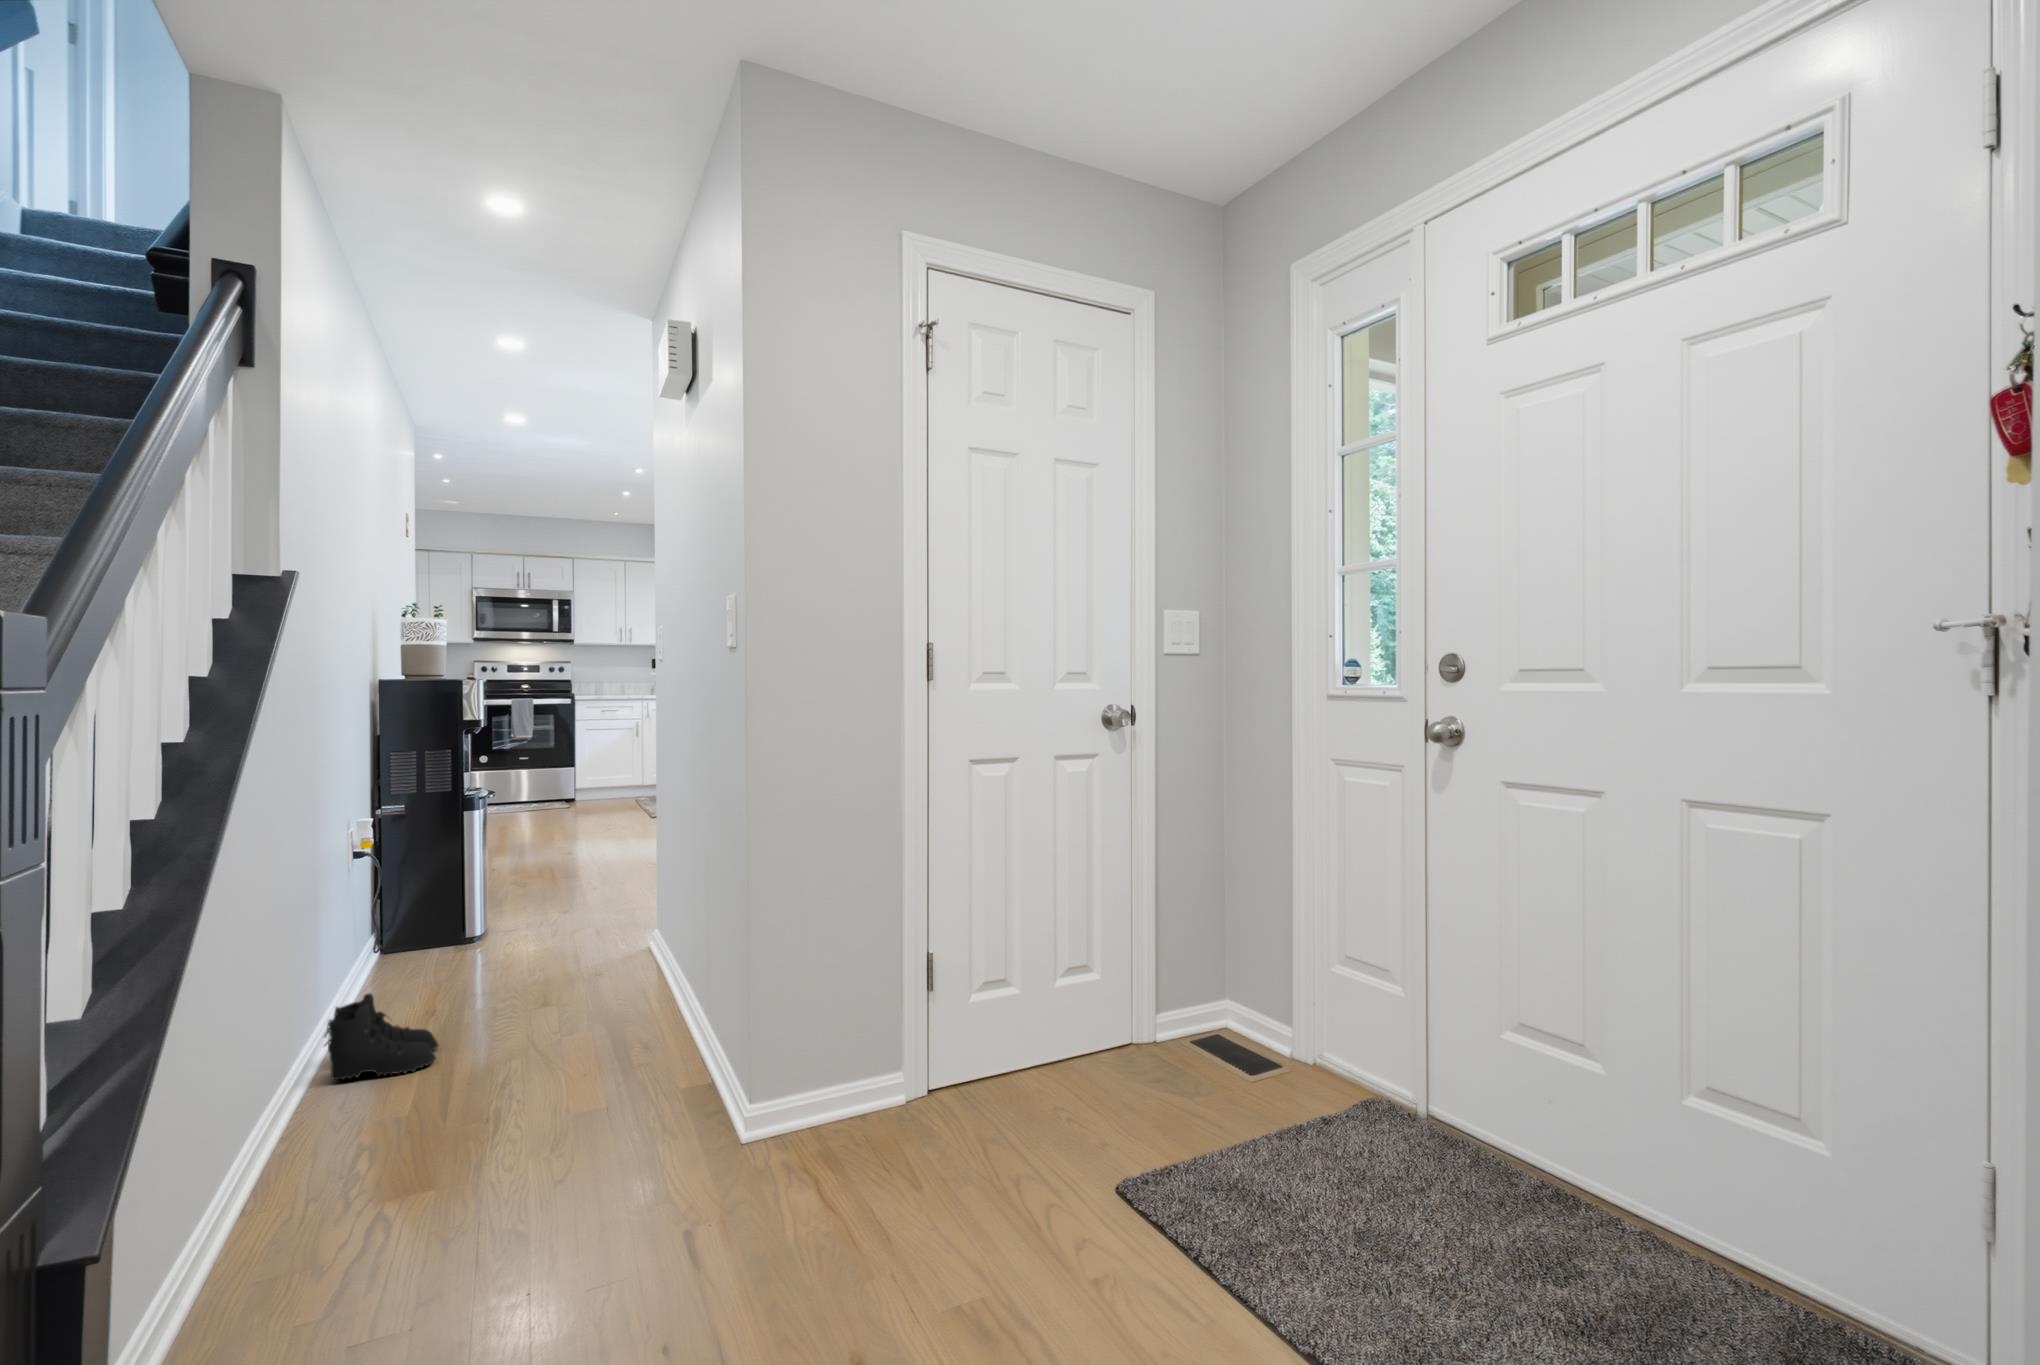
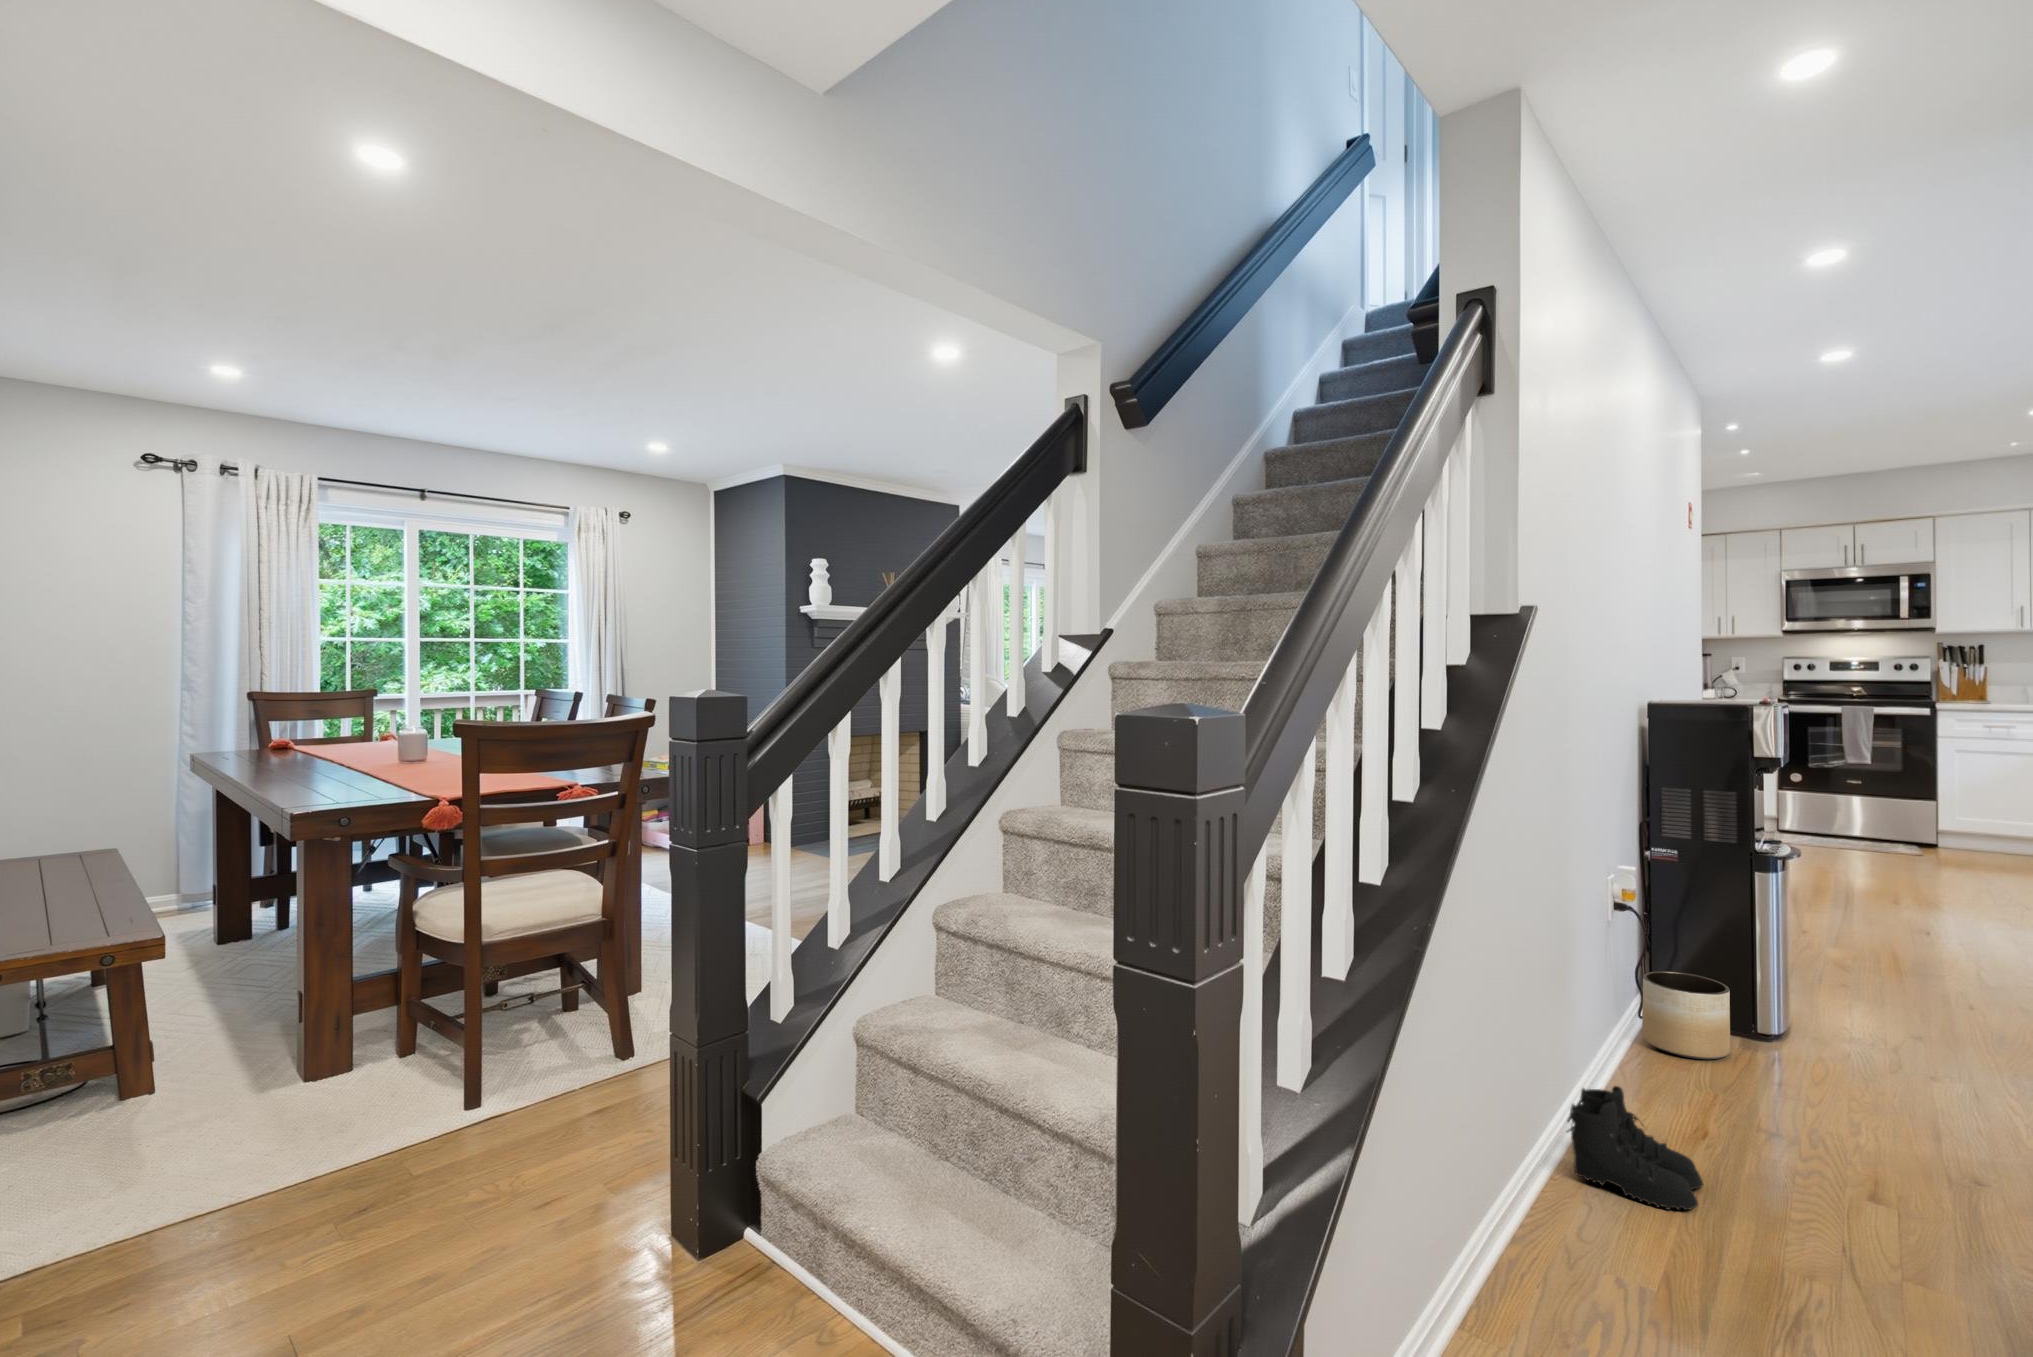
planter: none [377,906,449,975] -> present [1642,971,1730,1059]

